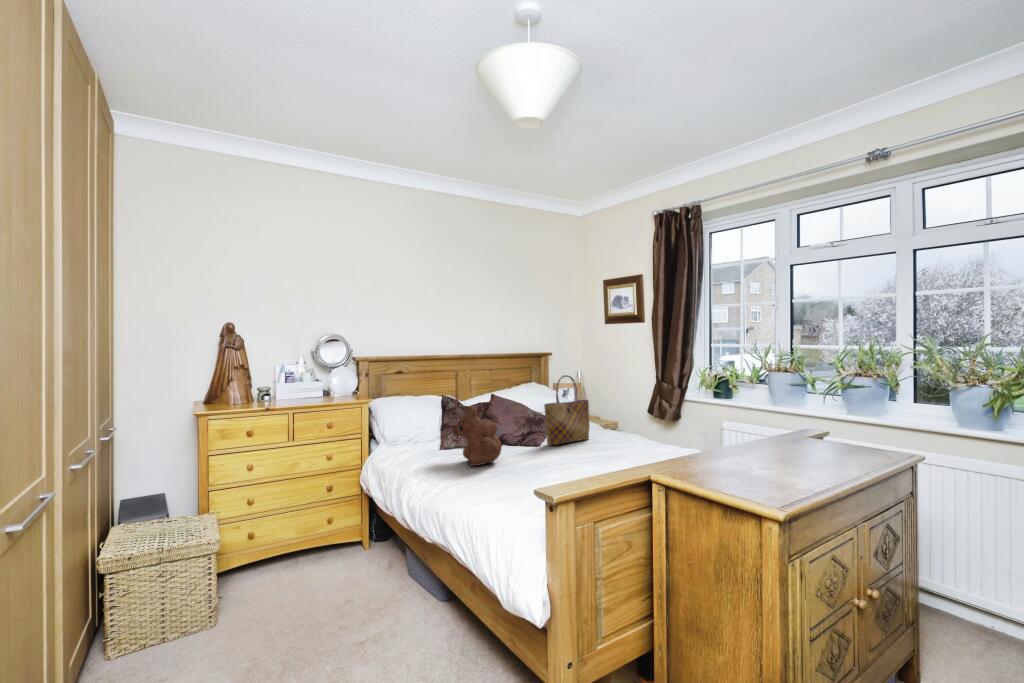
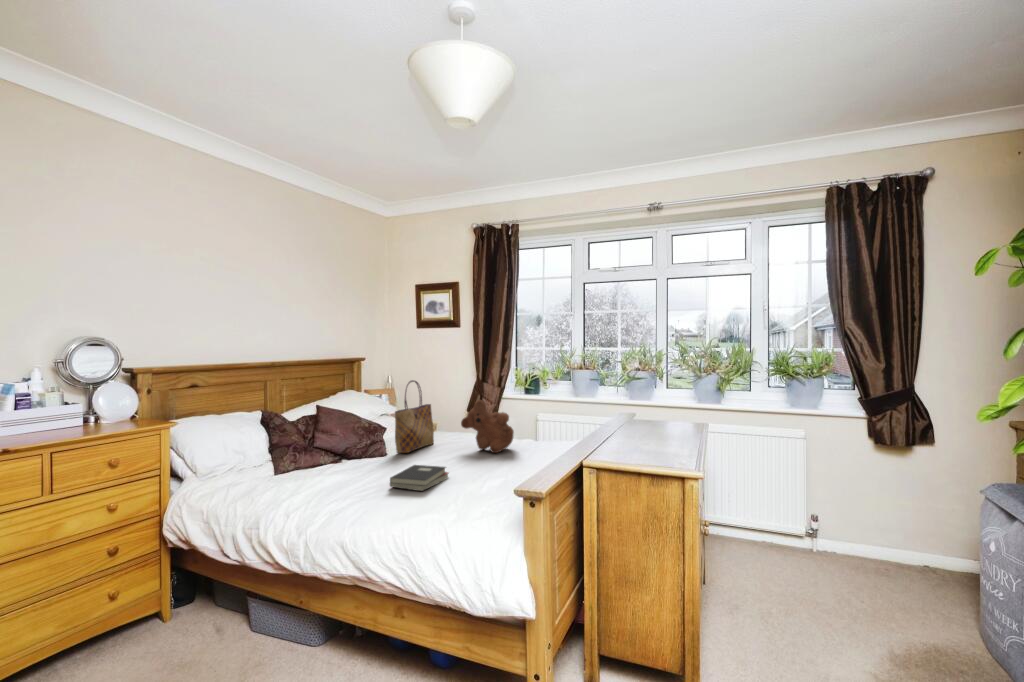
teddy bear: present [453,406,502,466] -> present [461,400,514,453]
hardback book: none [510,455,572,480] -> present [390,465,448,491]

